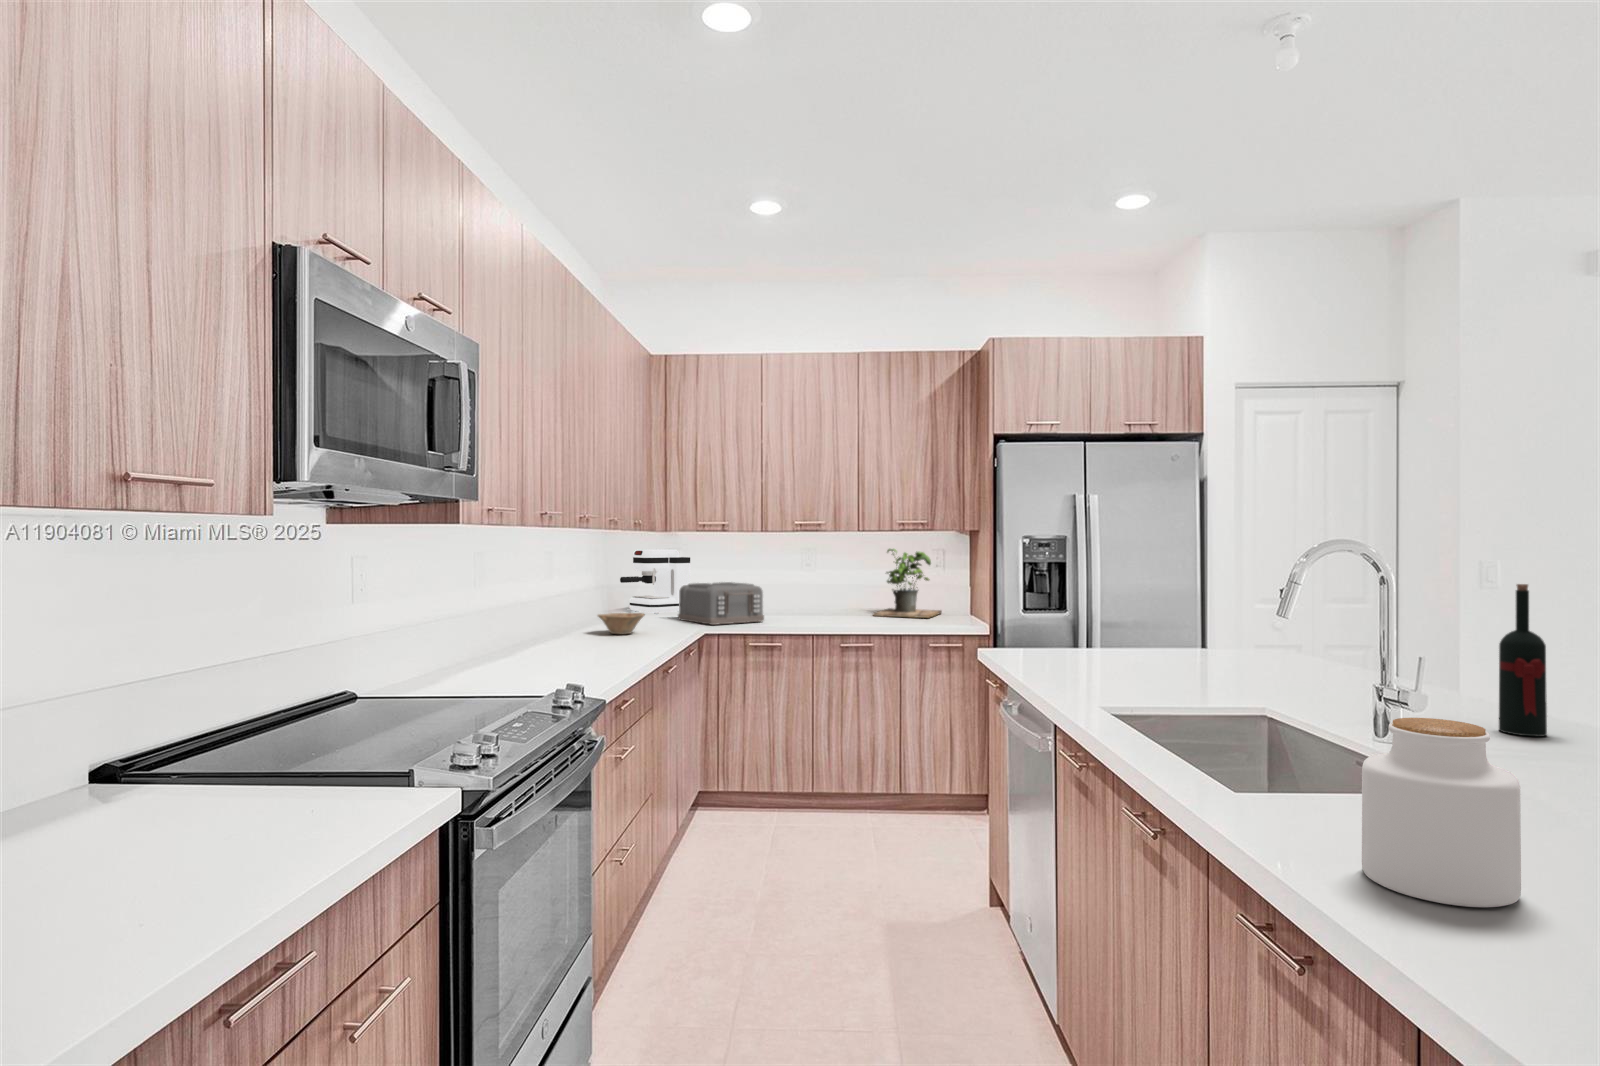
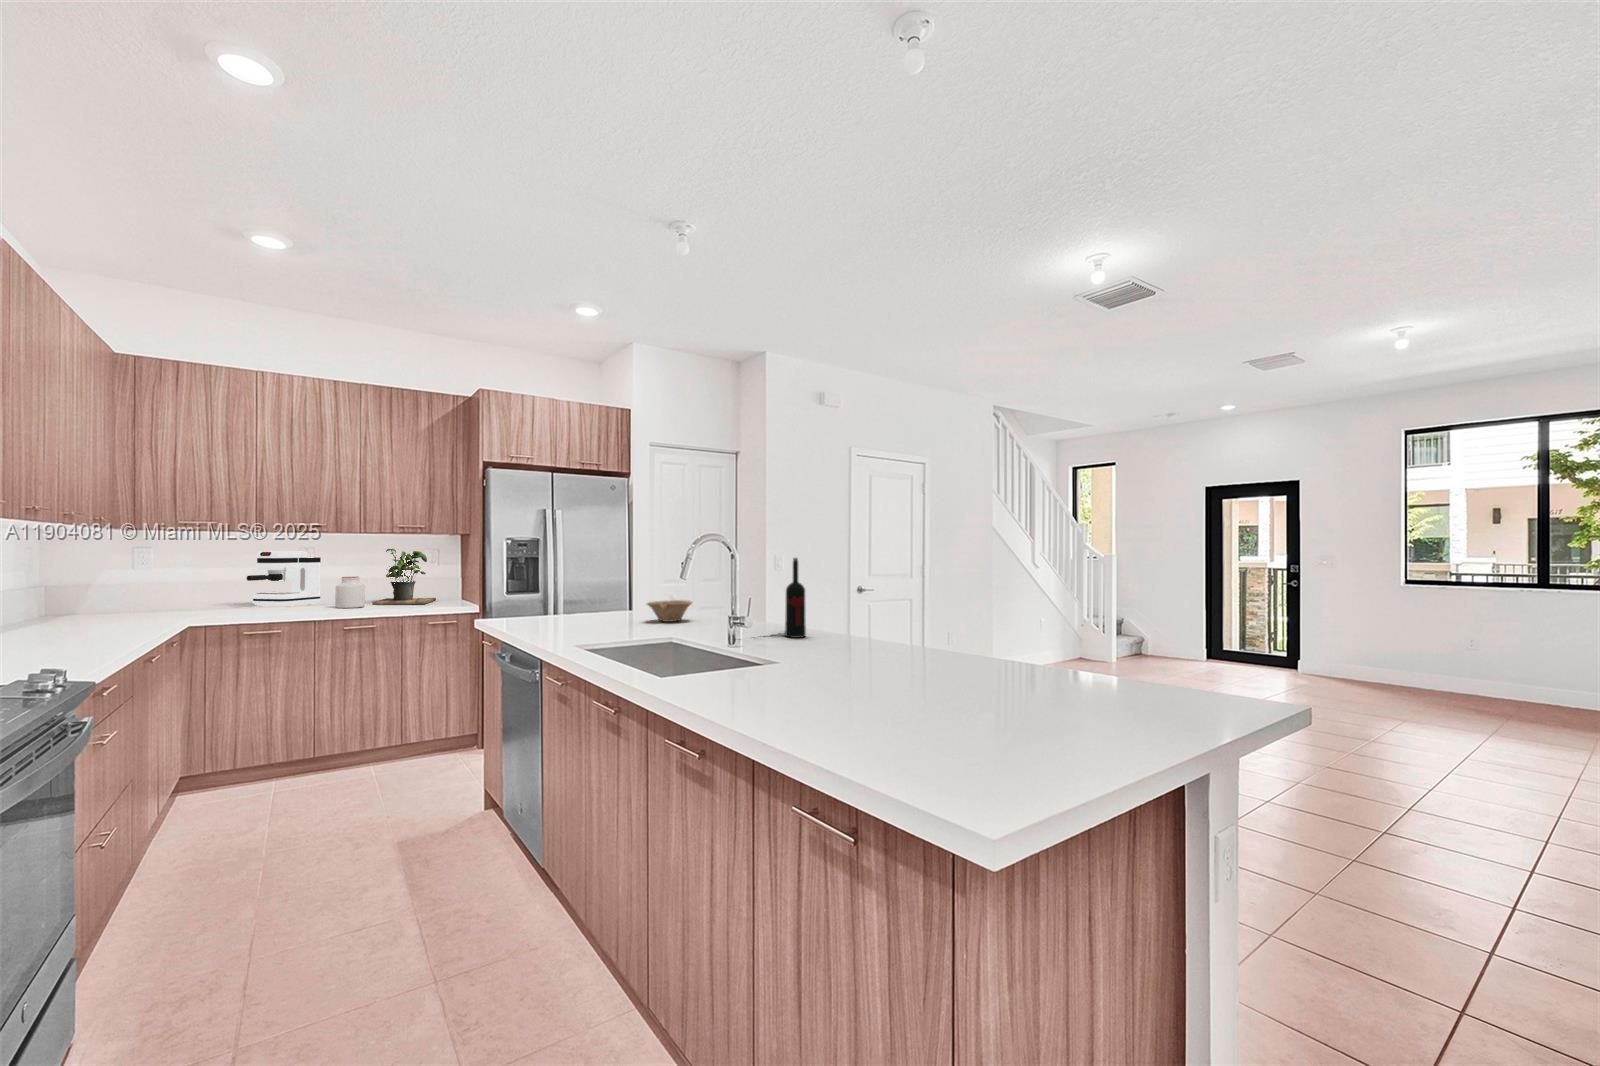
coffee maker: present [620,549,690,614] -> present [246,551,321,607]
toaster: present [678,582,764,625] -> none [154,580,260,619]
dish: present [598,613,644,634] -> present [646,600,692,622]
jar: present [1362,718,1521,907] -> present [335,577,365,608]

